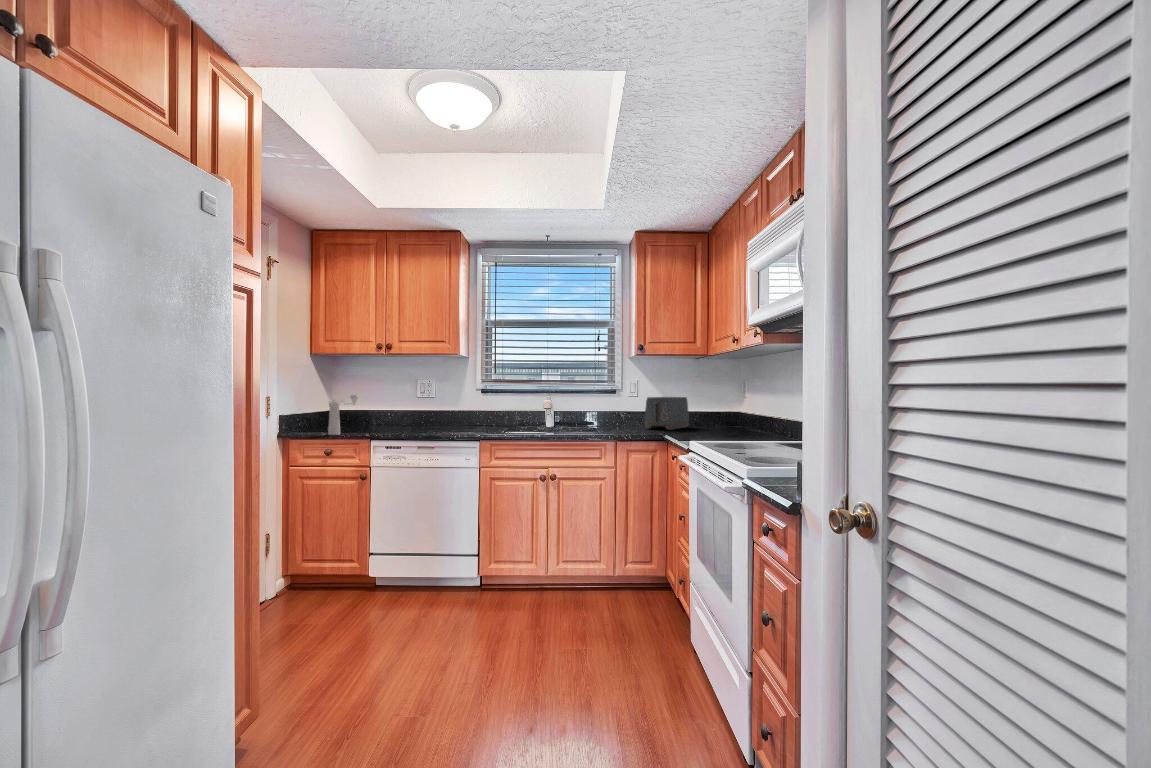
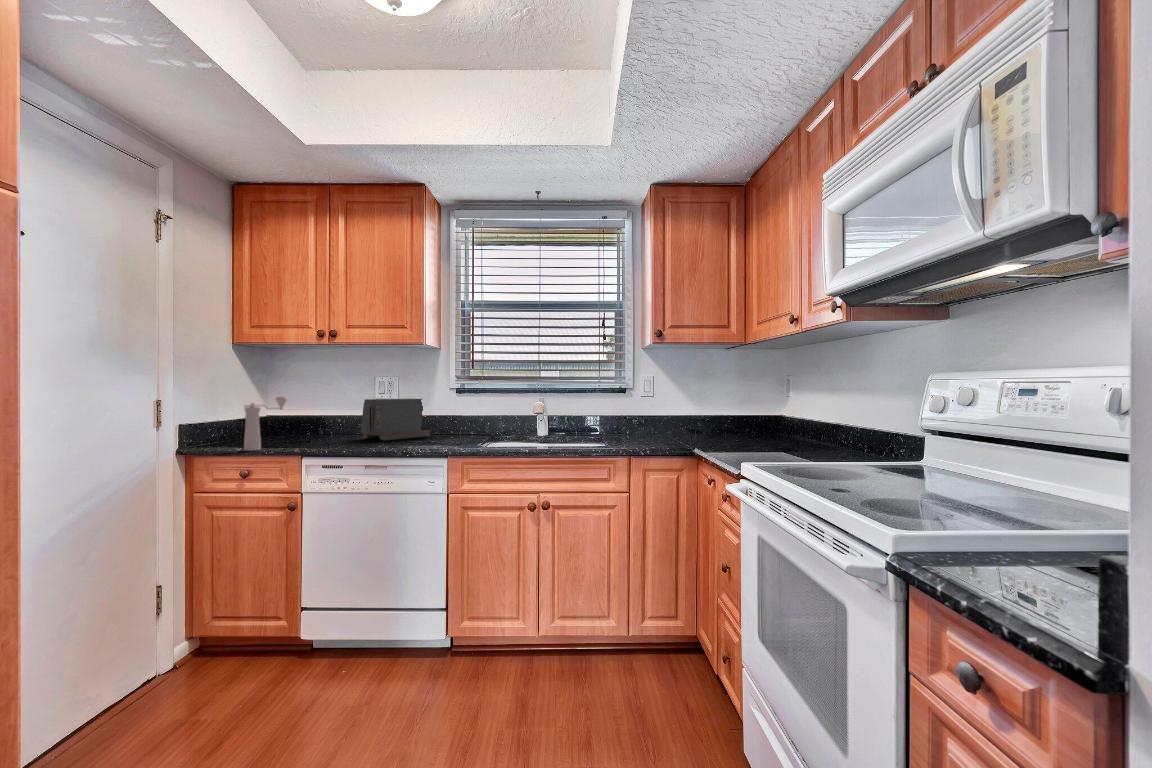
toaster: present [644,397,689,430] -> present [361,399,431,441]

